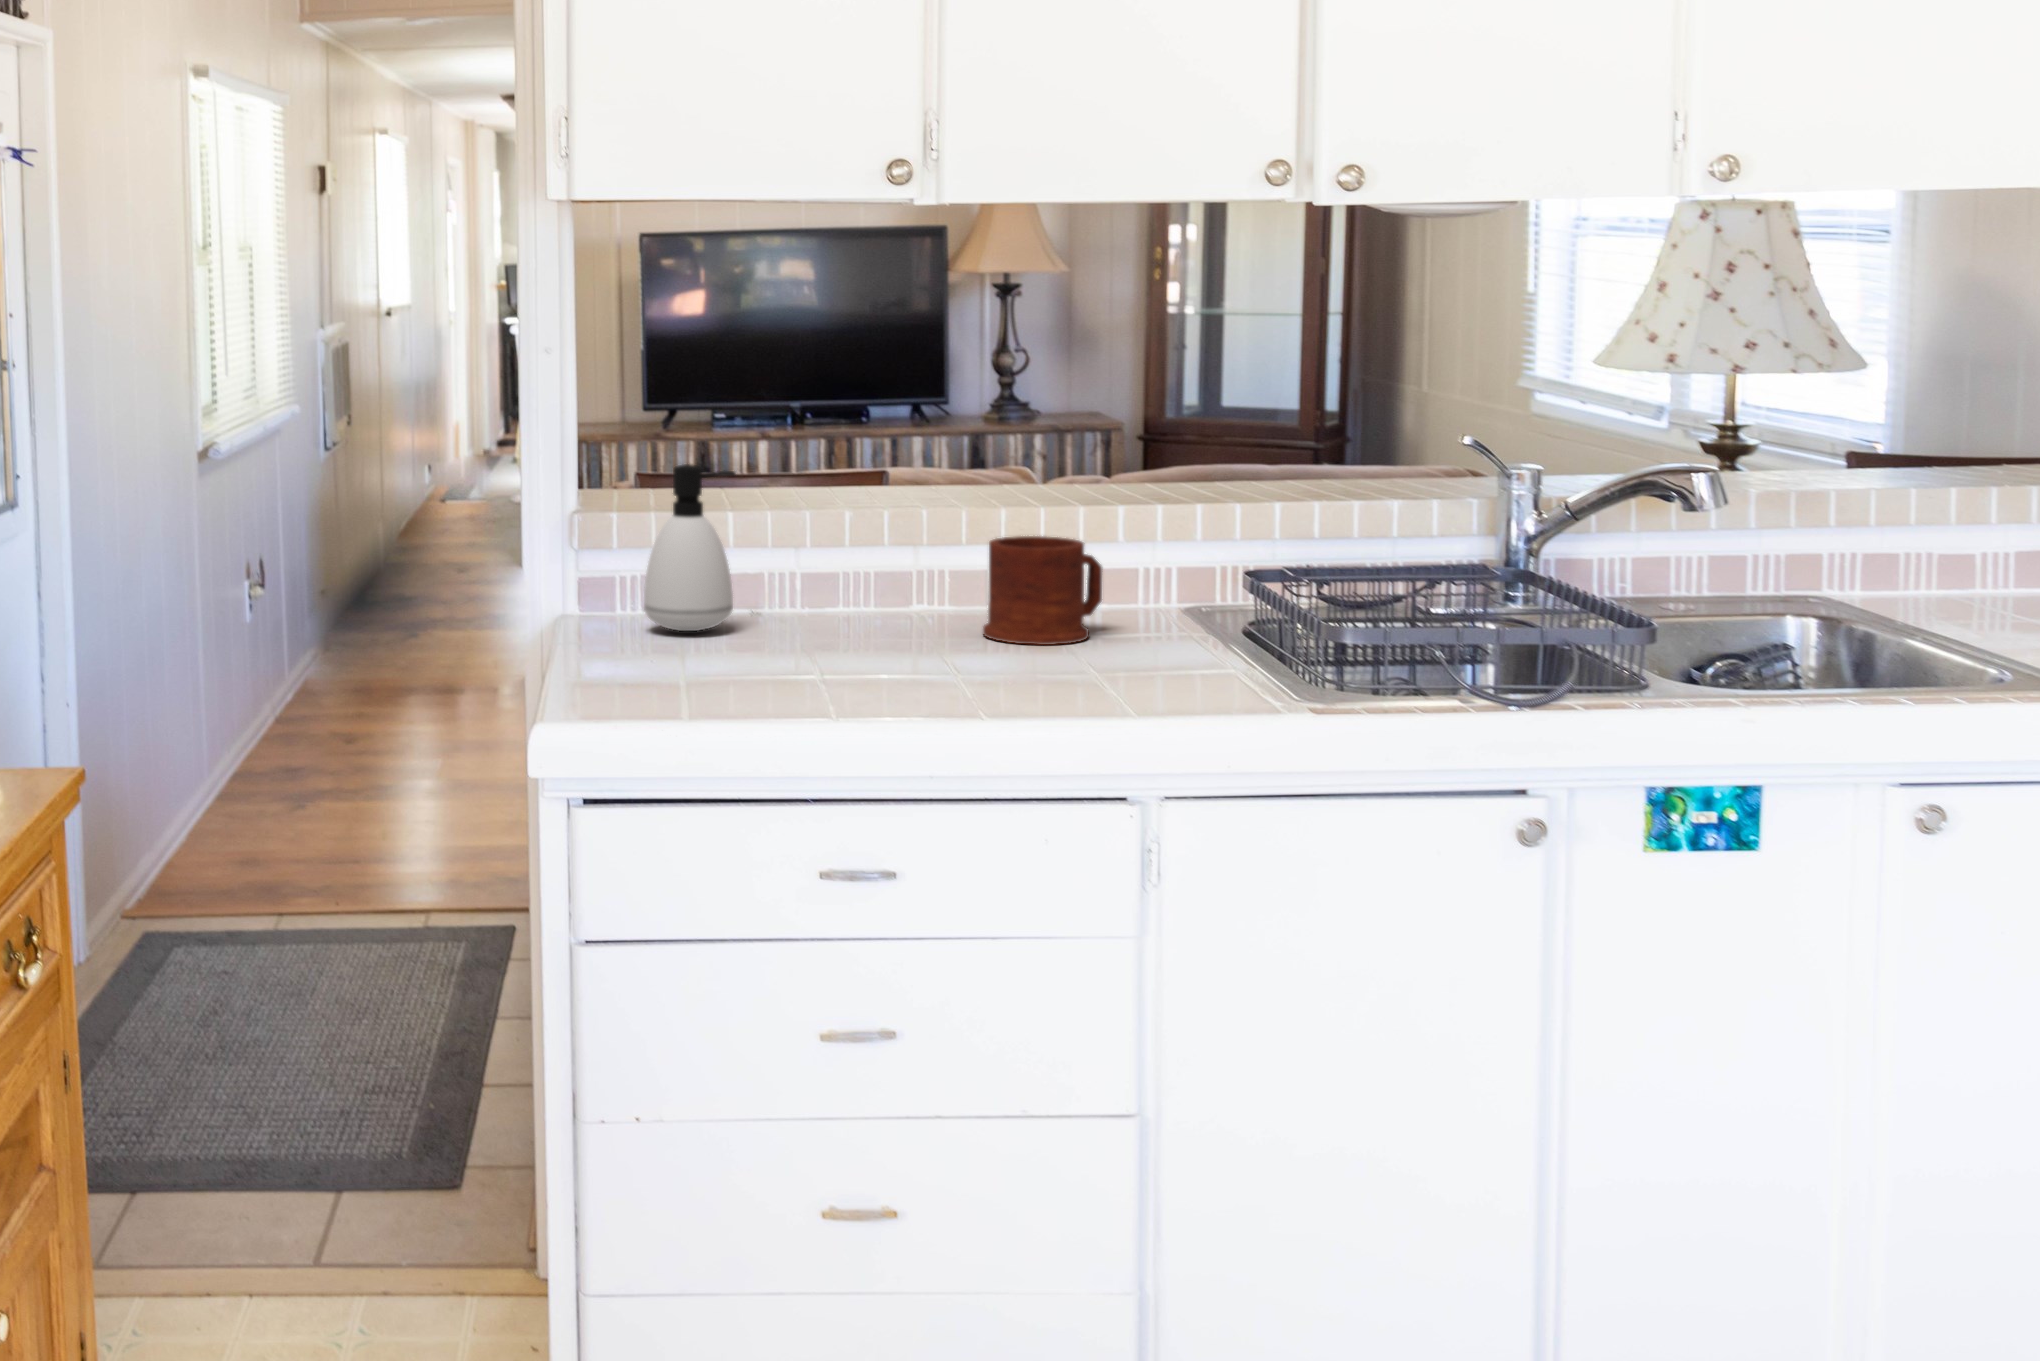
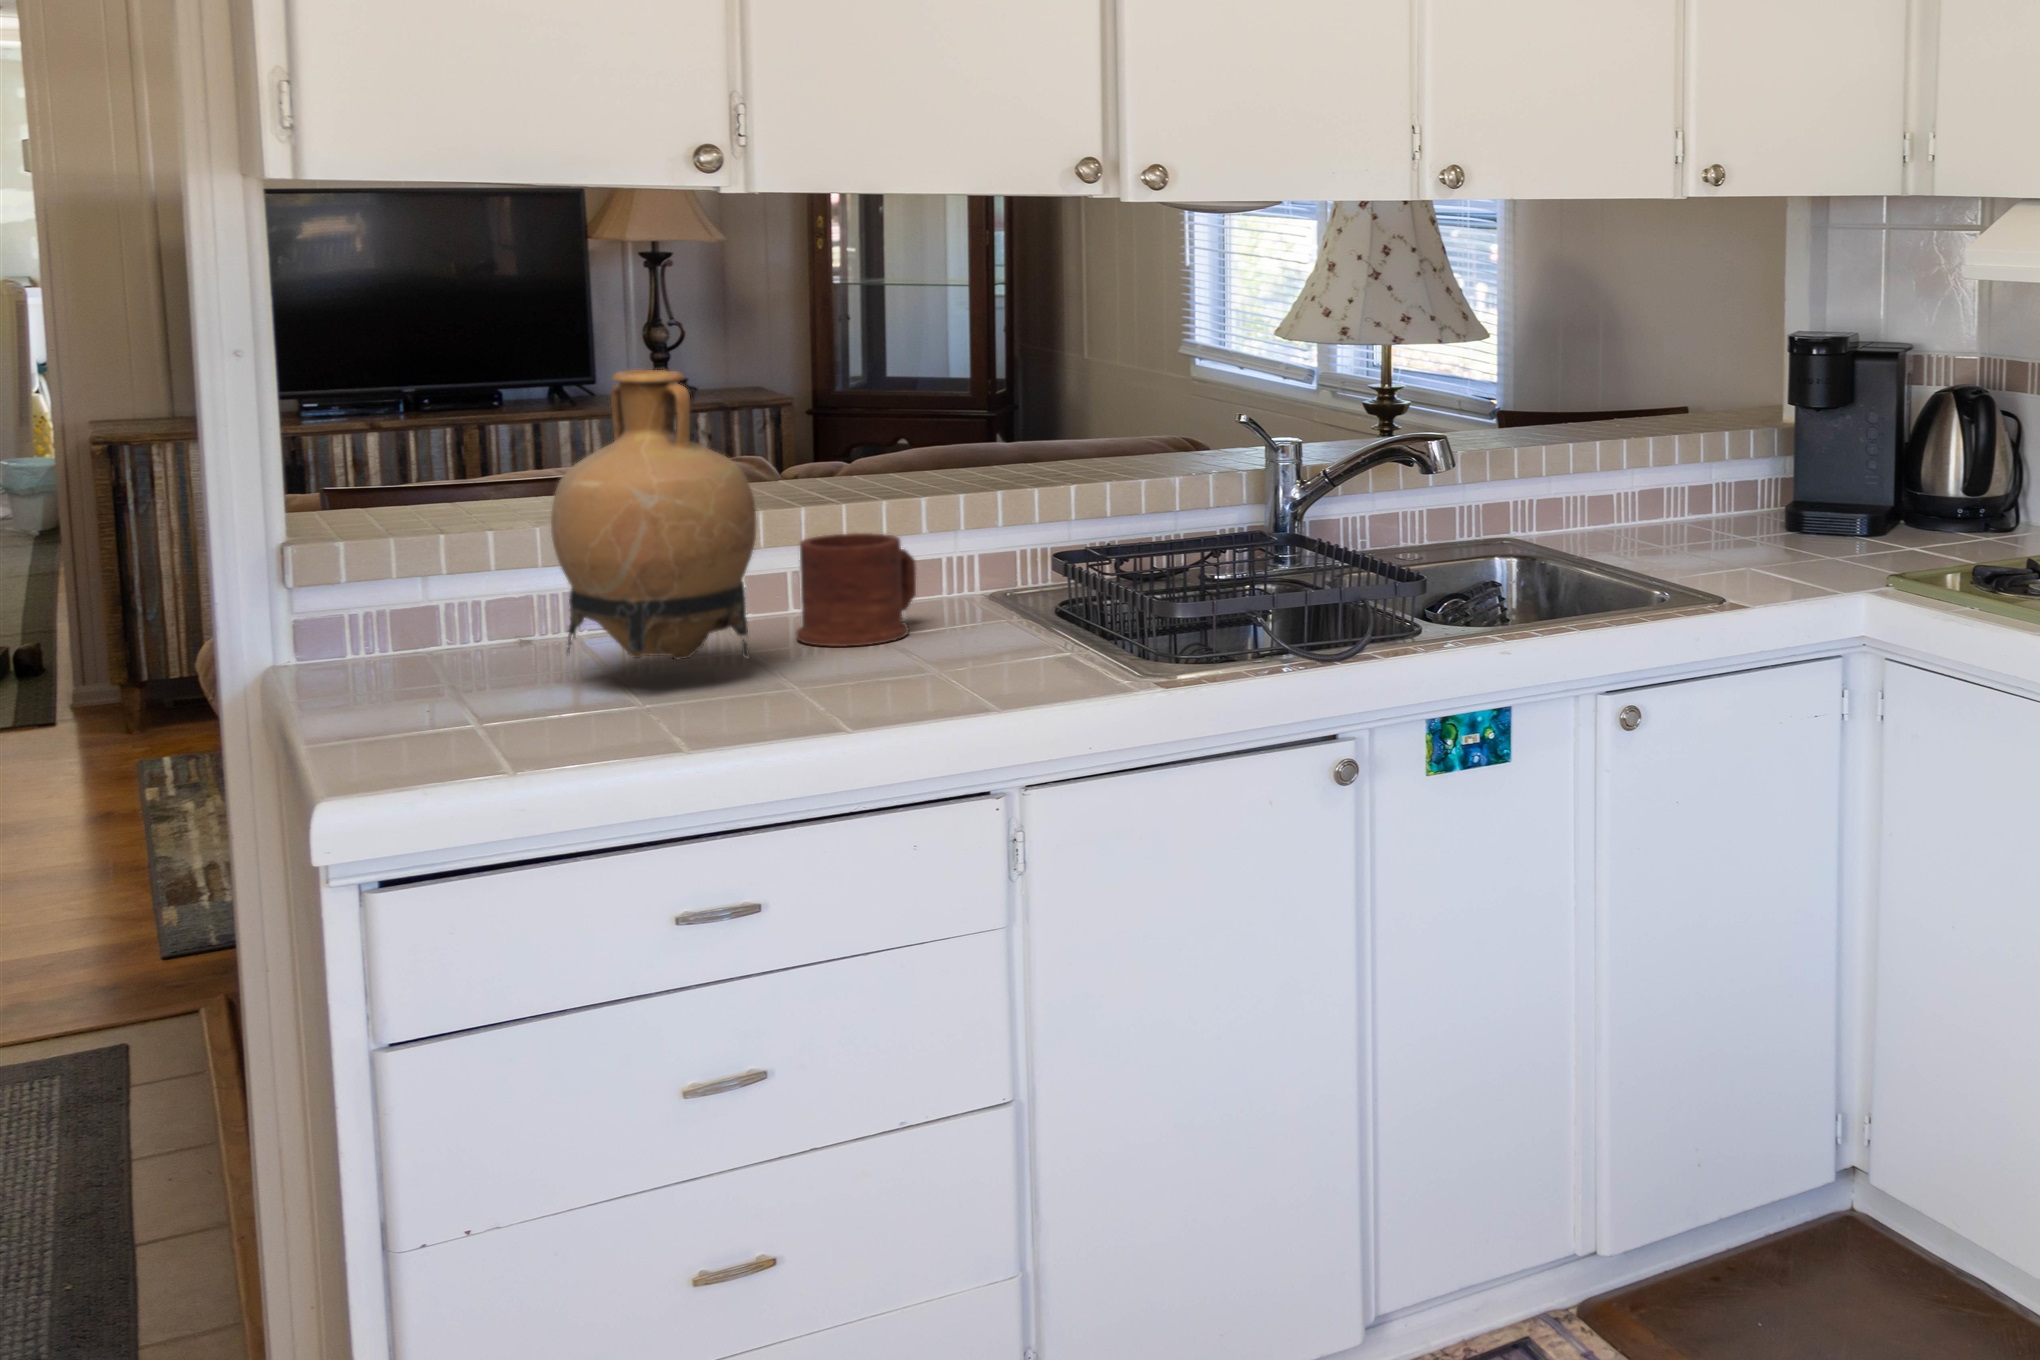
vase: none [759,370,934,644] -> present [551,370,756,659]
soap dispenser: present [644,464,735,631] -> none [390,479,505,671]

